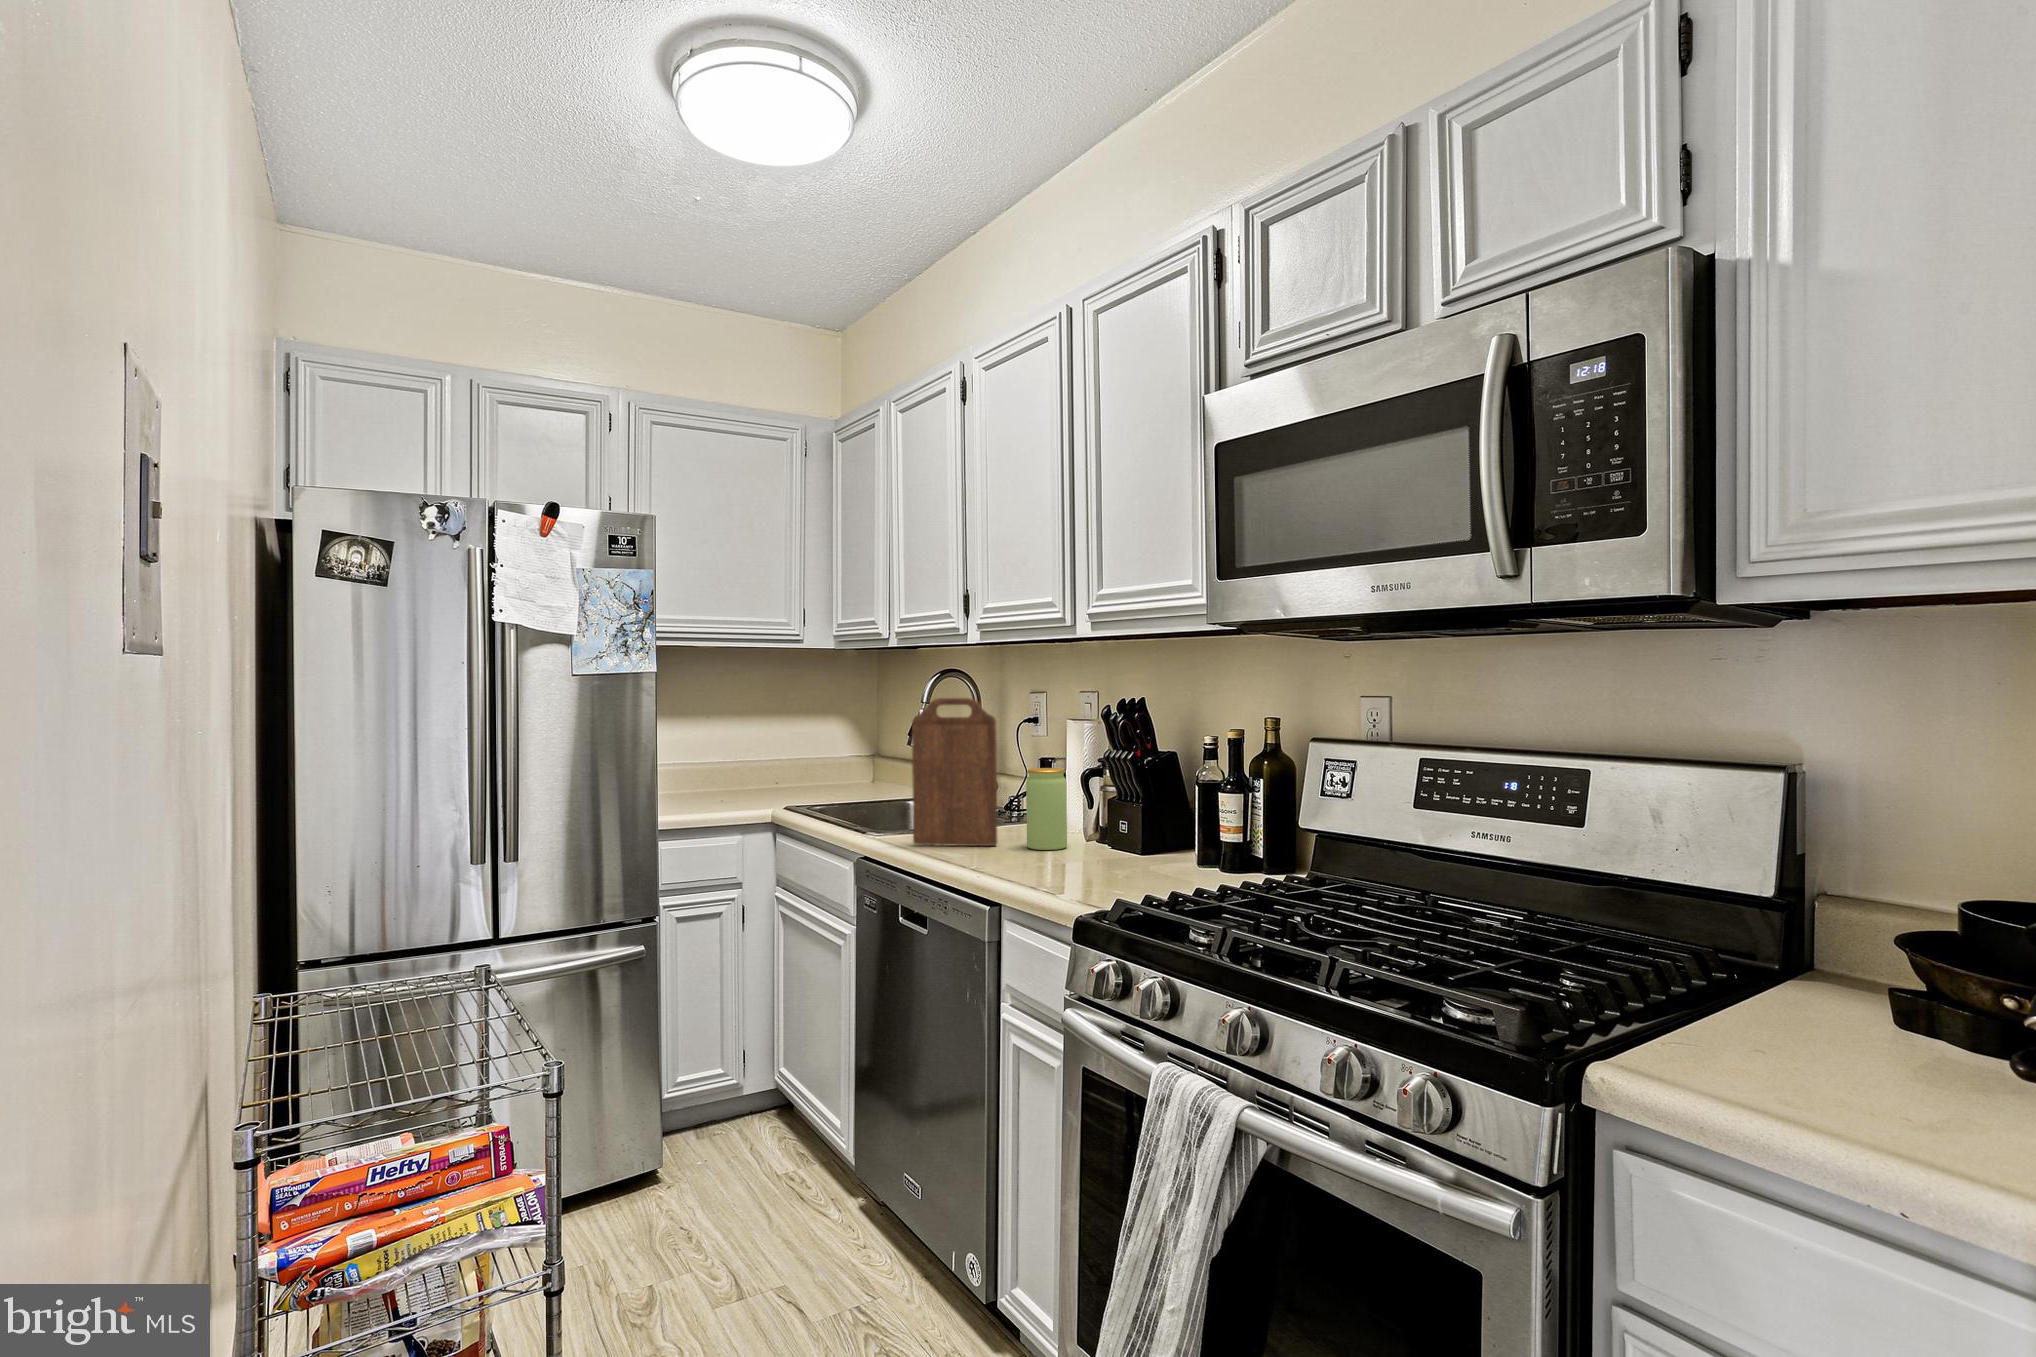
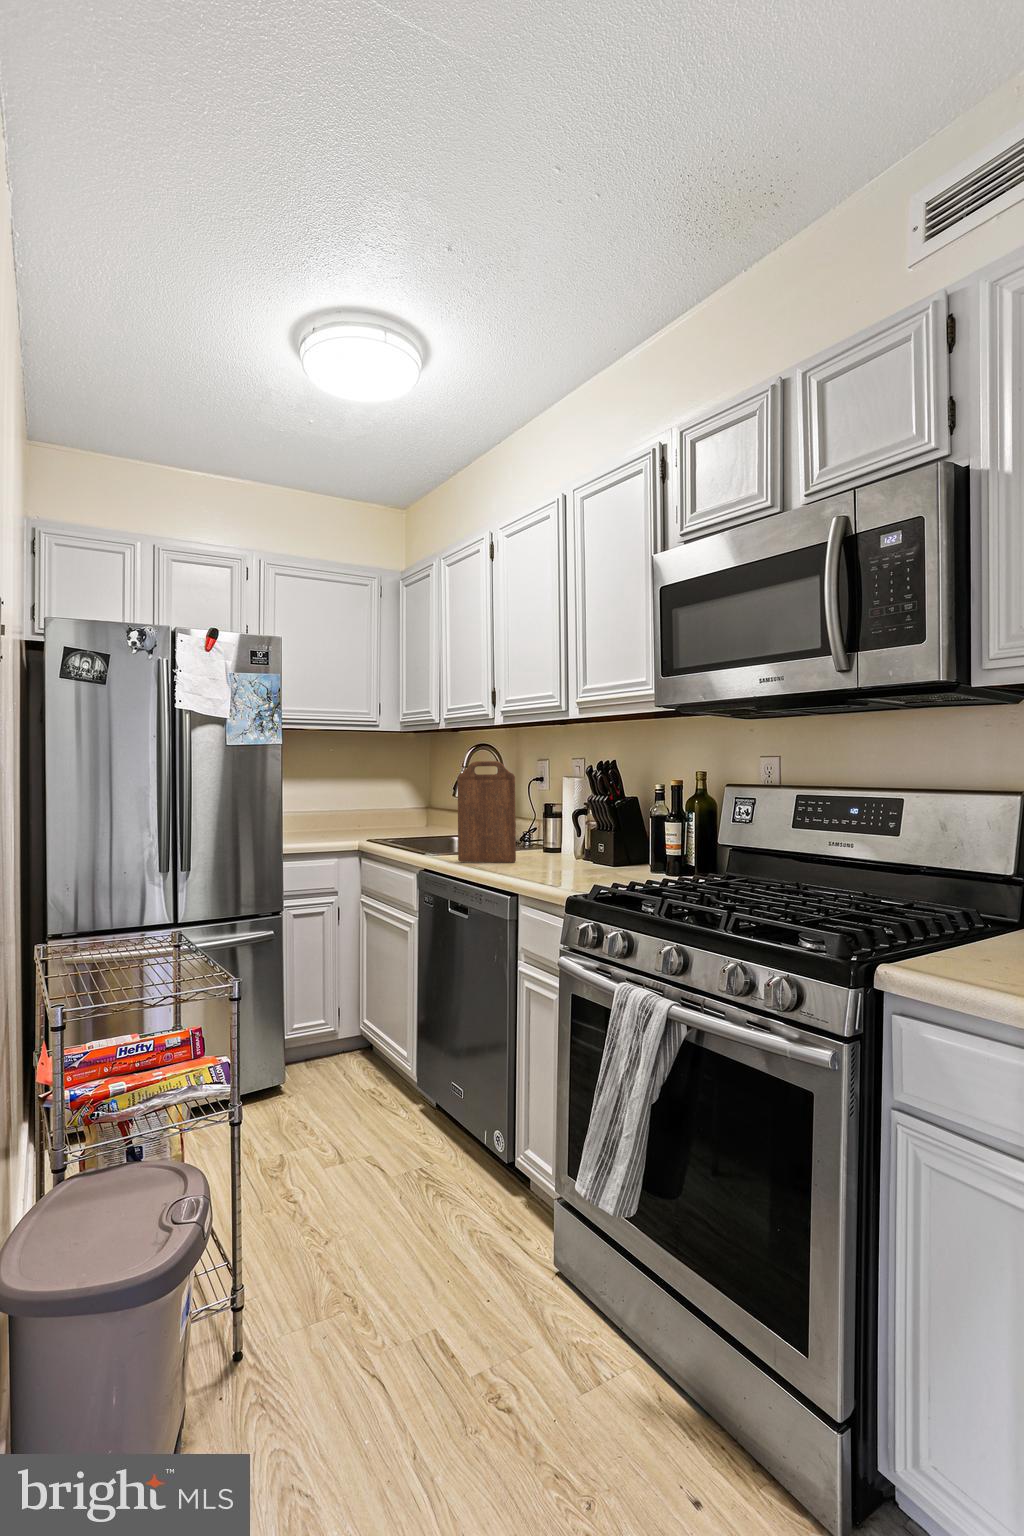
jar: present [1026,768,1067,850] -> none [536,809,563,864]

